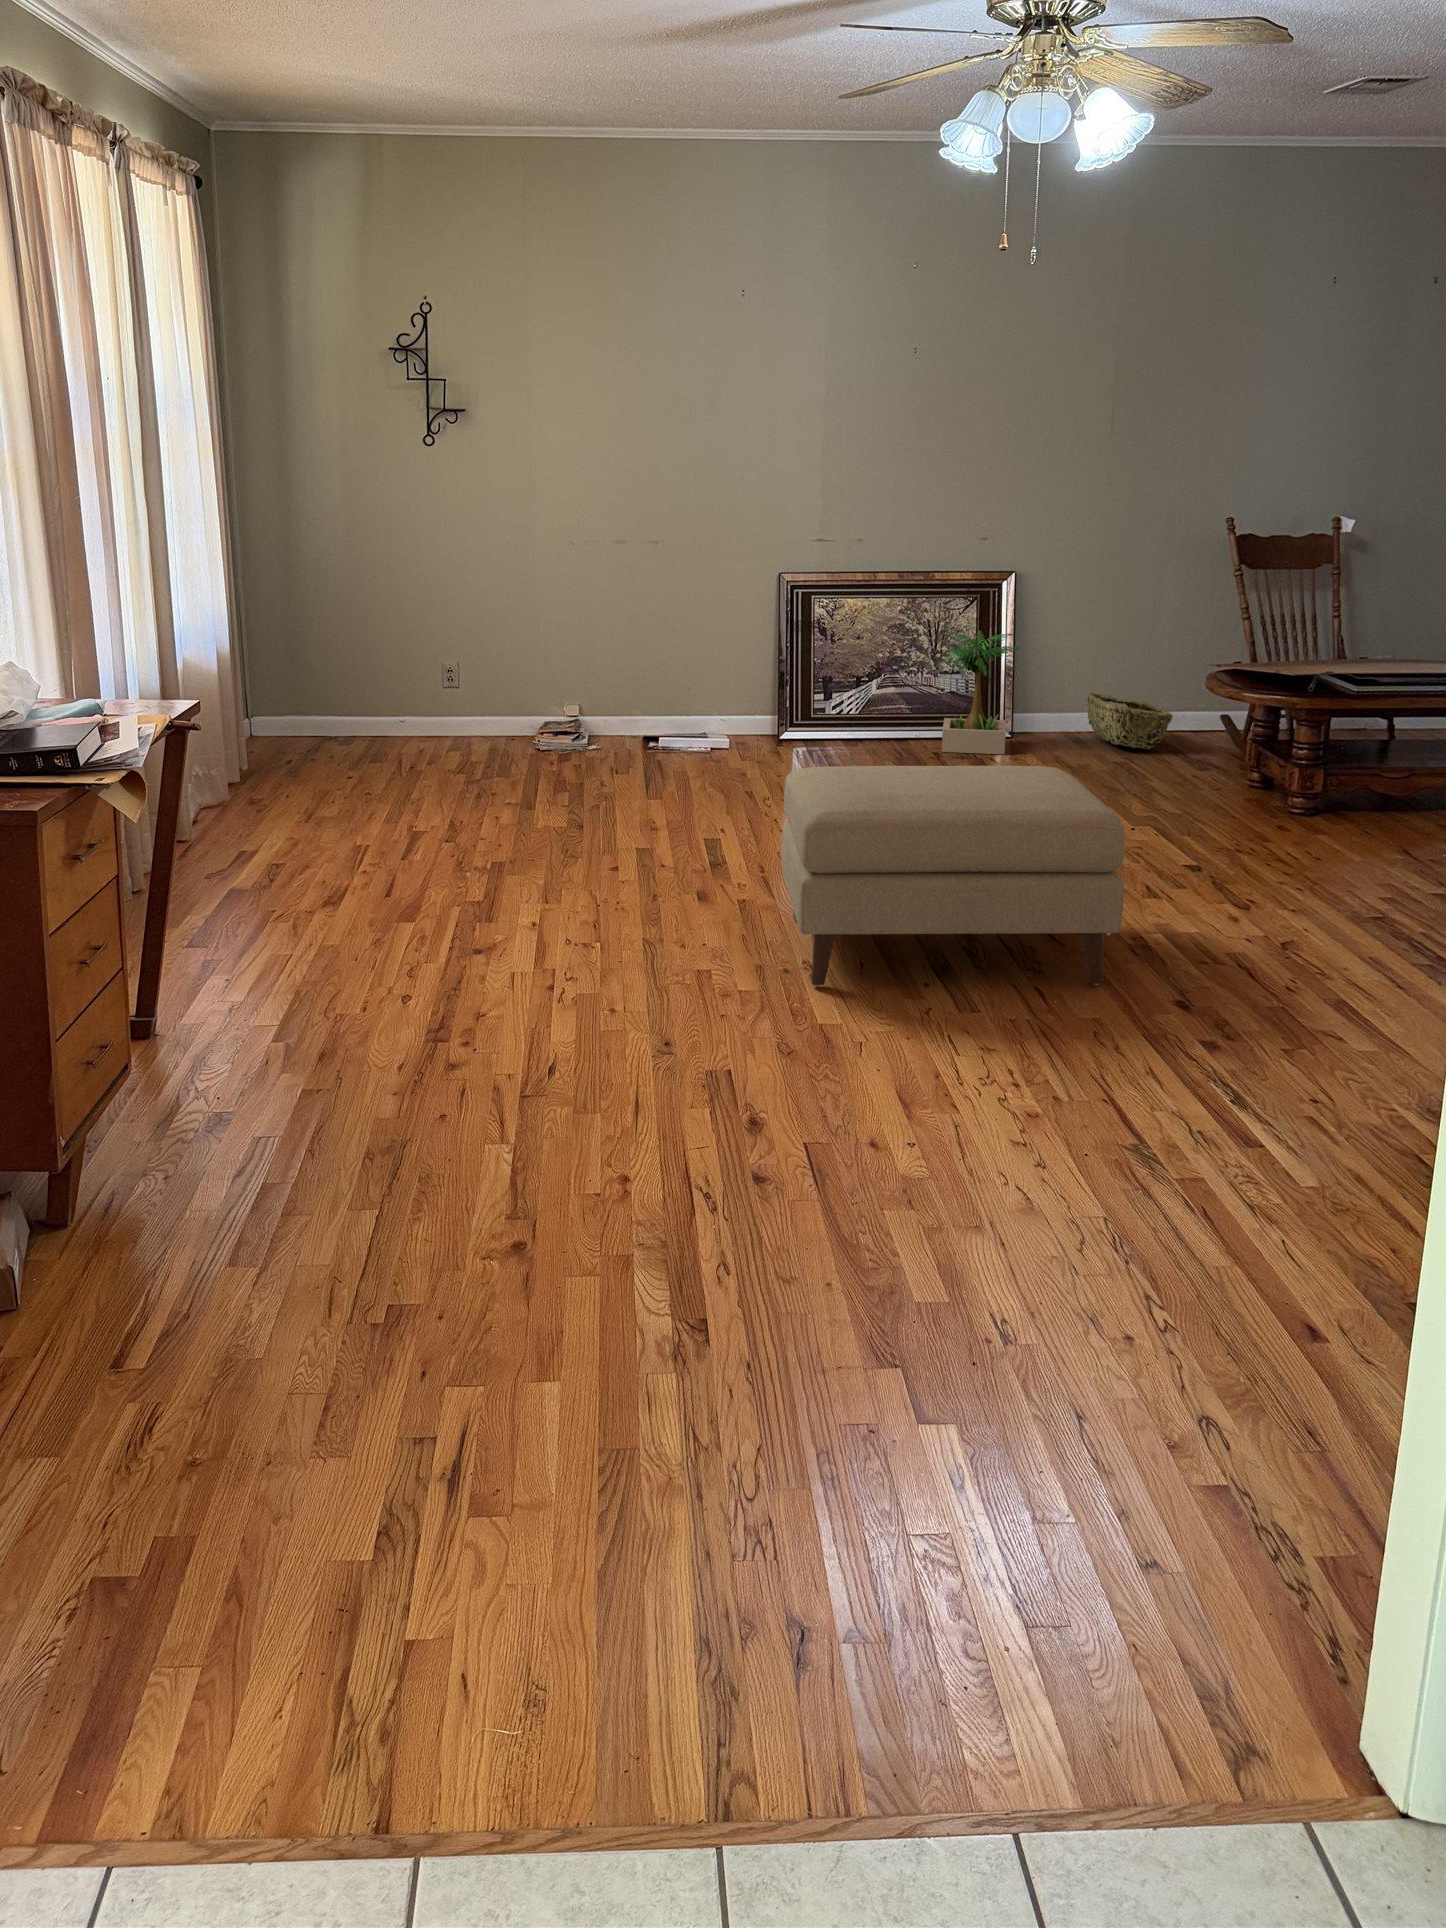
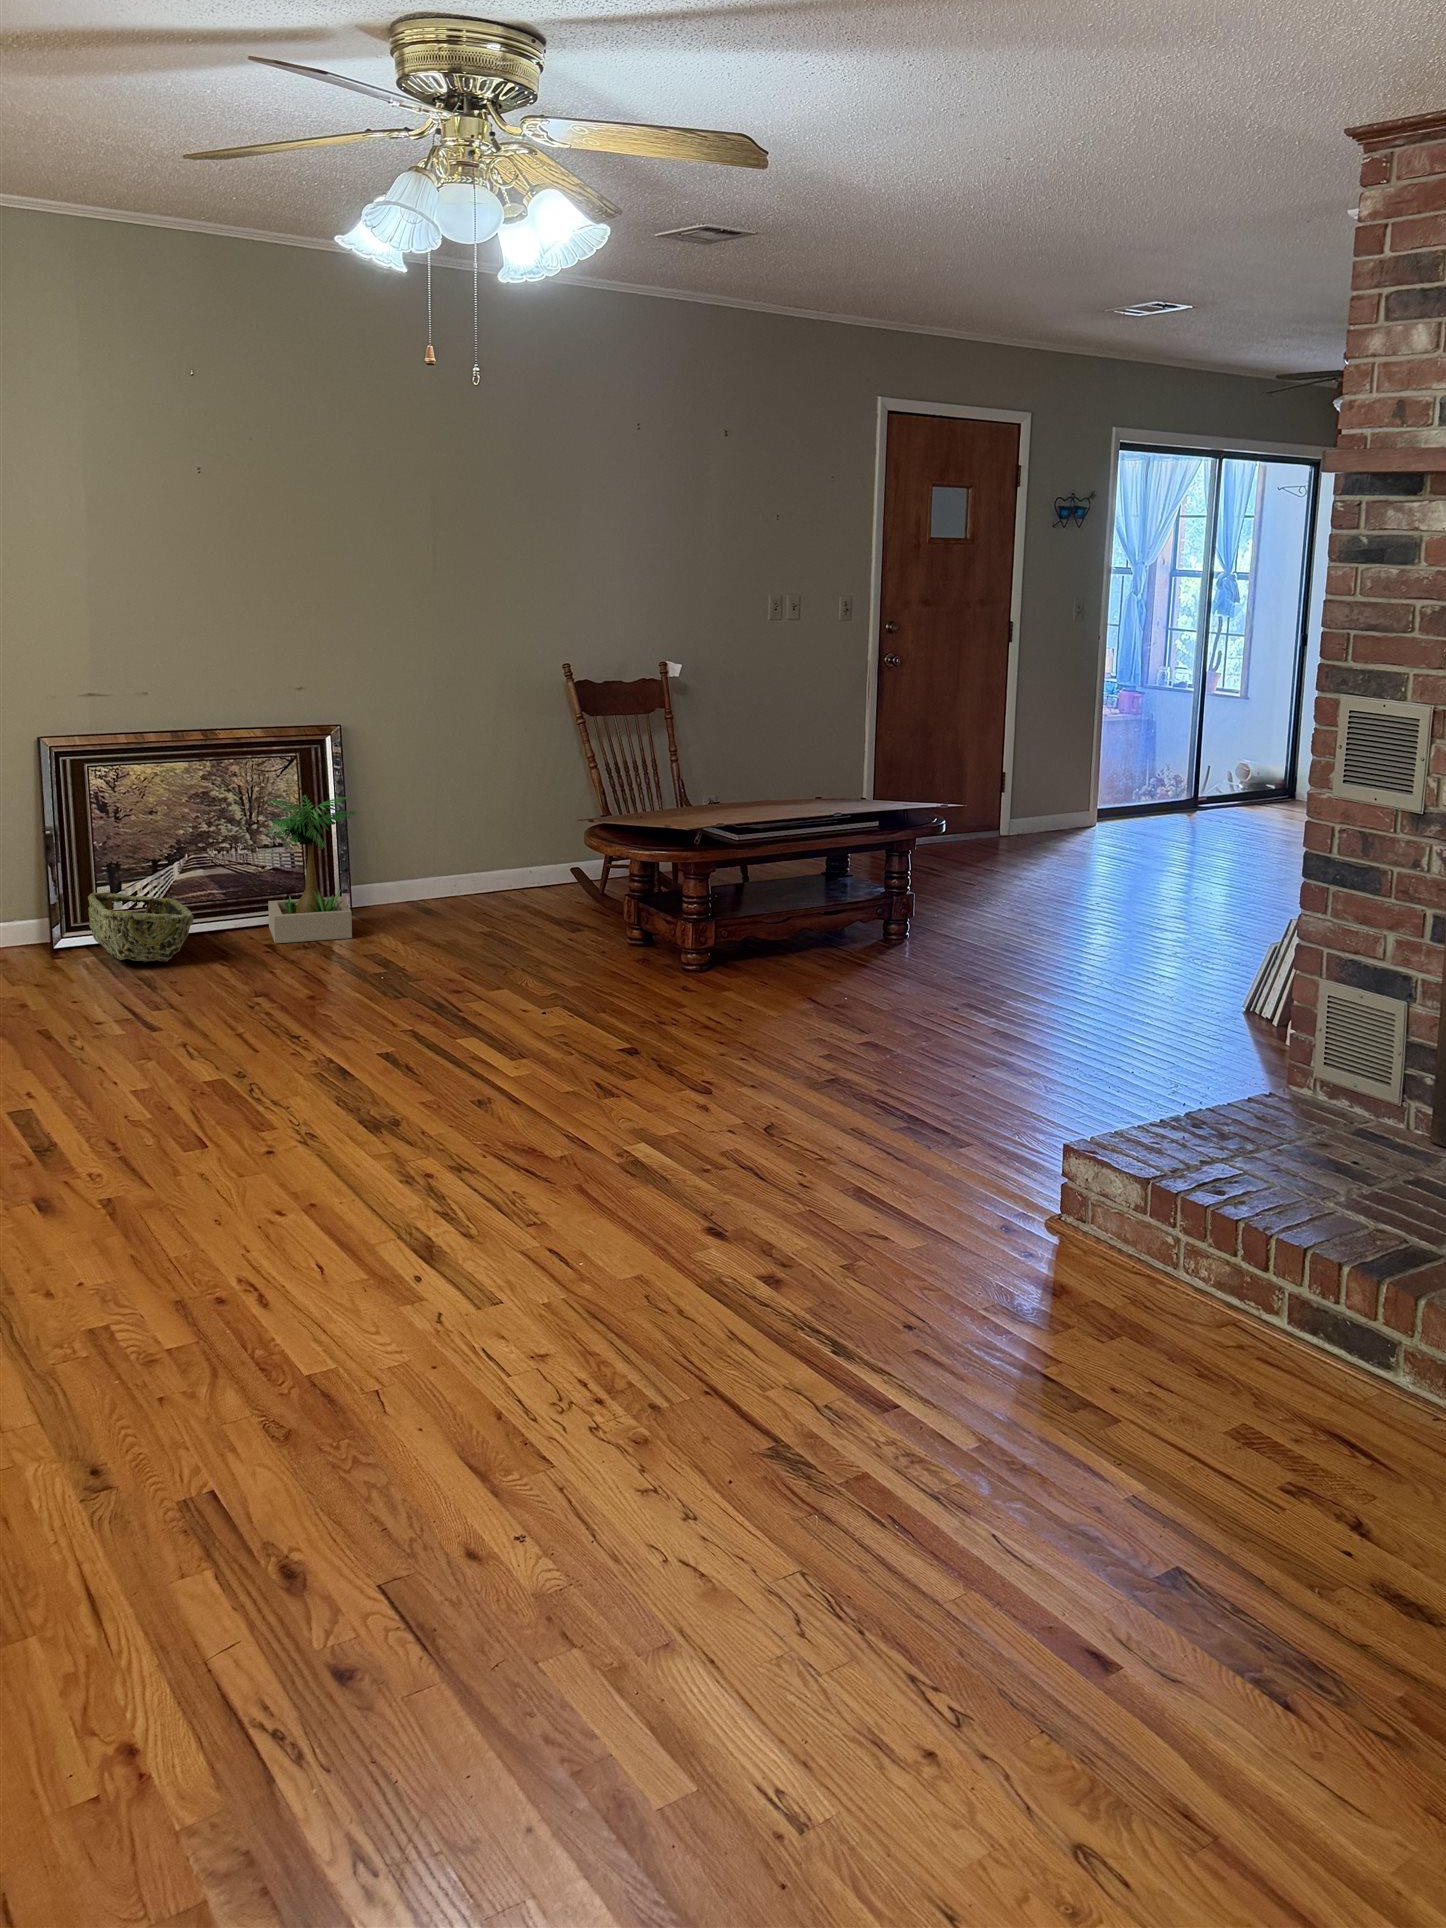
woven basket: present [1087,693,1173,749] -> present [88,893,194,963]
ottoman: present [781,766,1125,986] -> none [171,972,640,1316]

